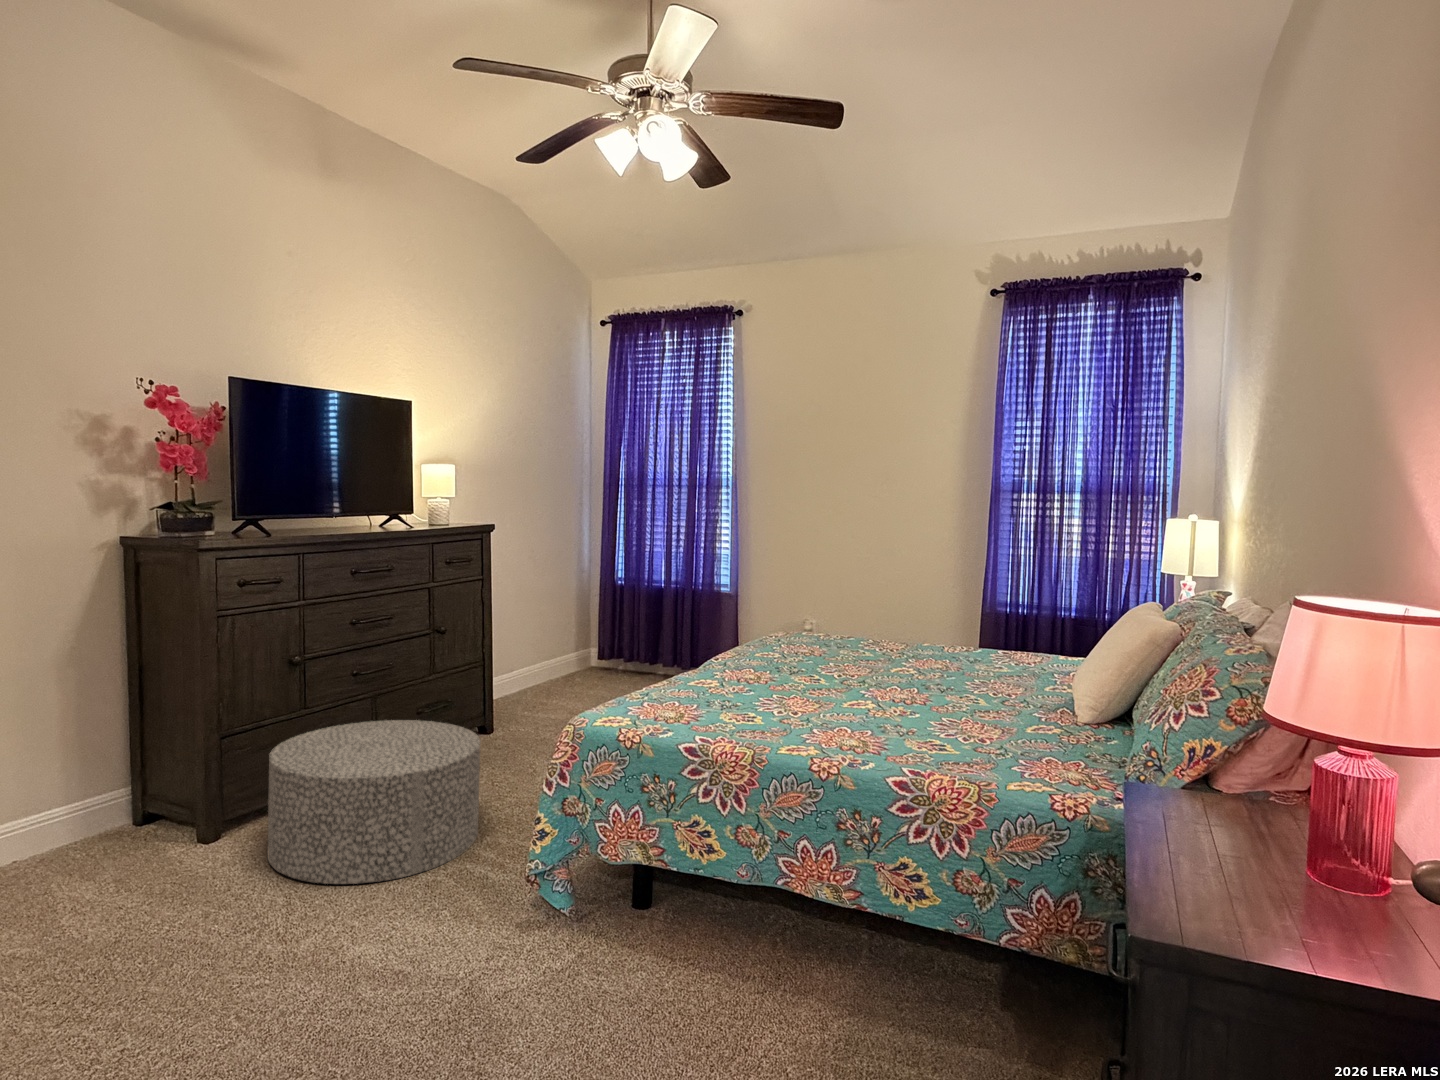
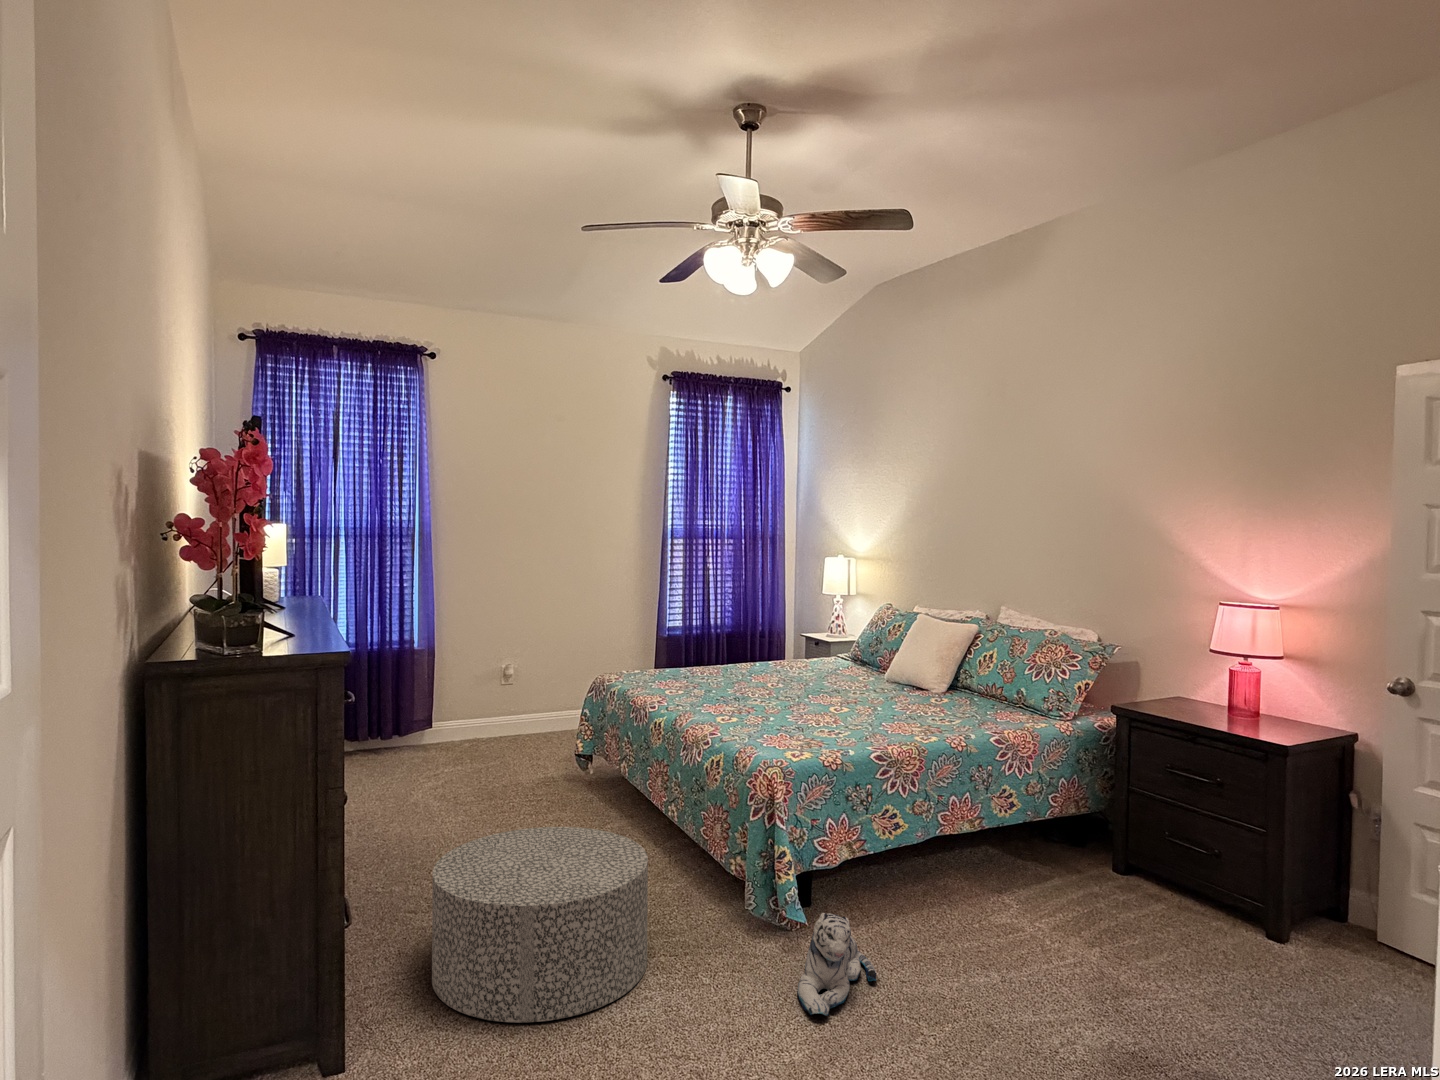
plush toy: none [346,883,530,997] -> present [797,913,877,1015]

